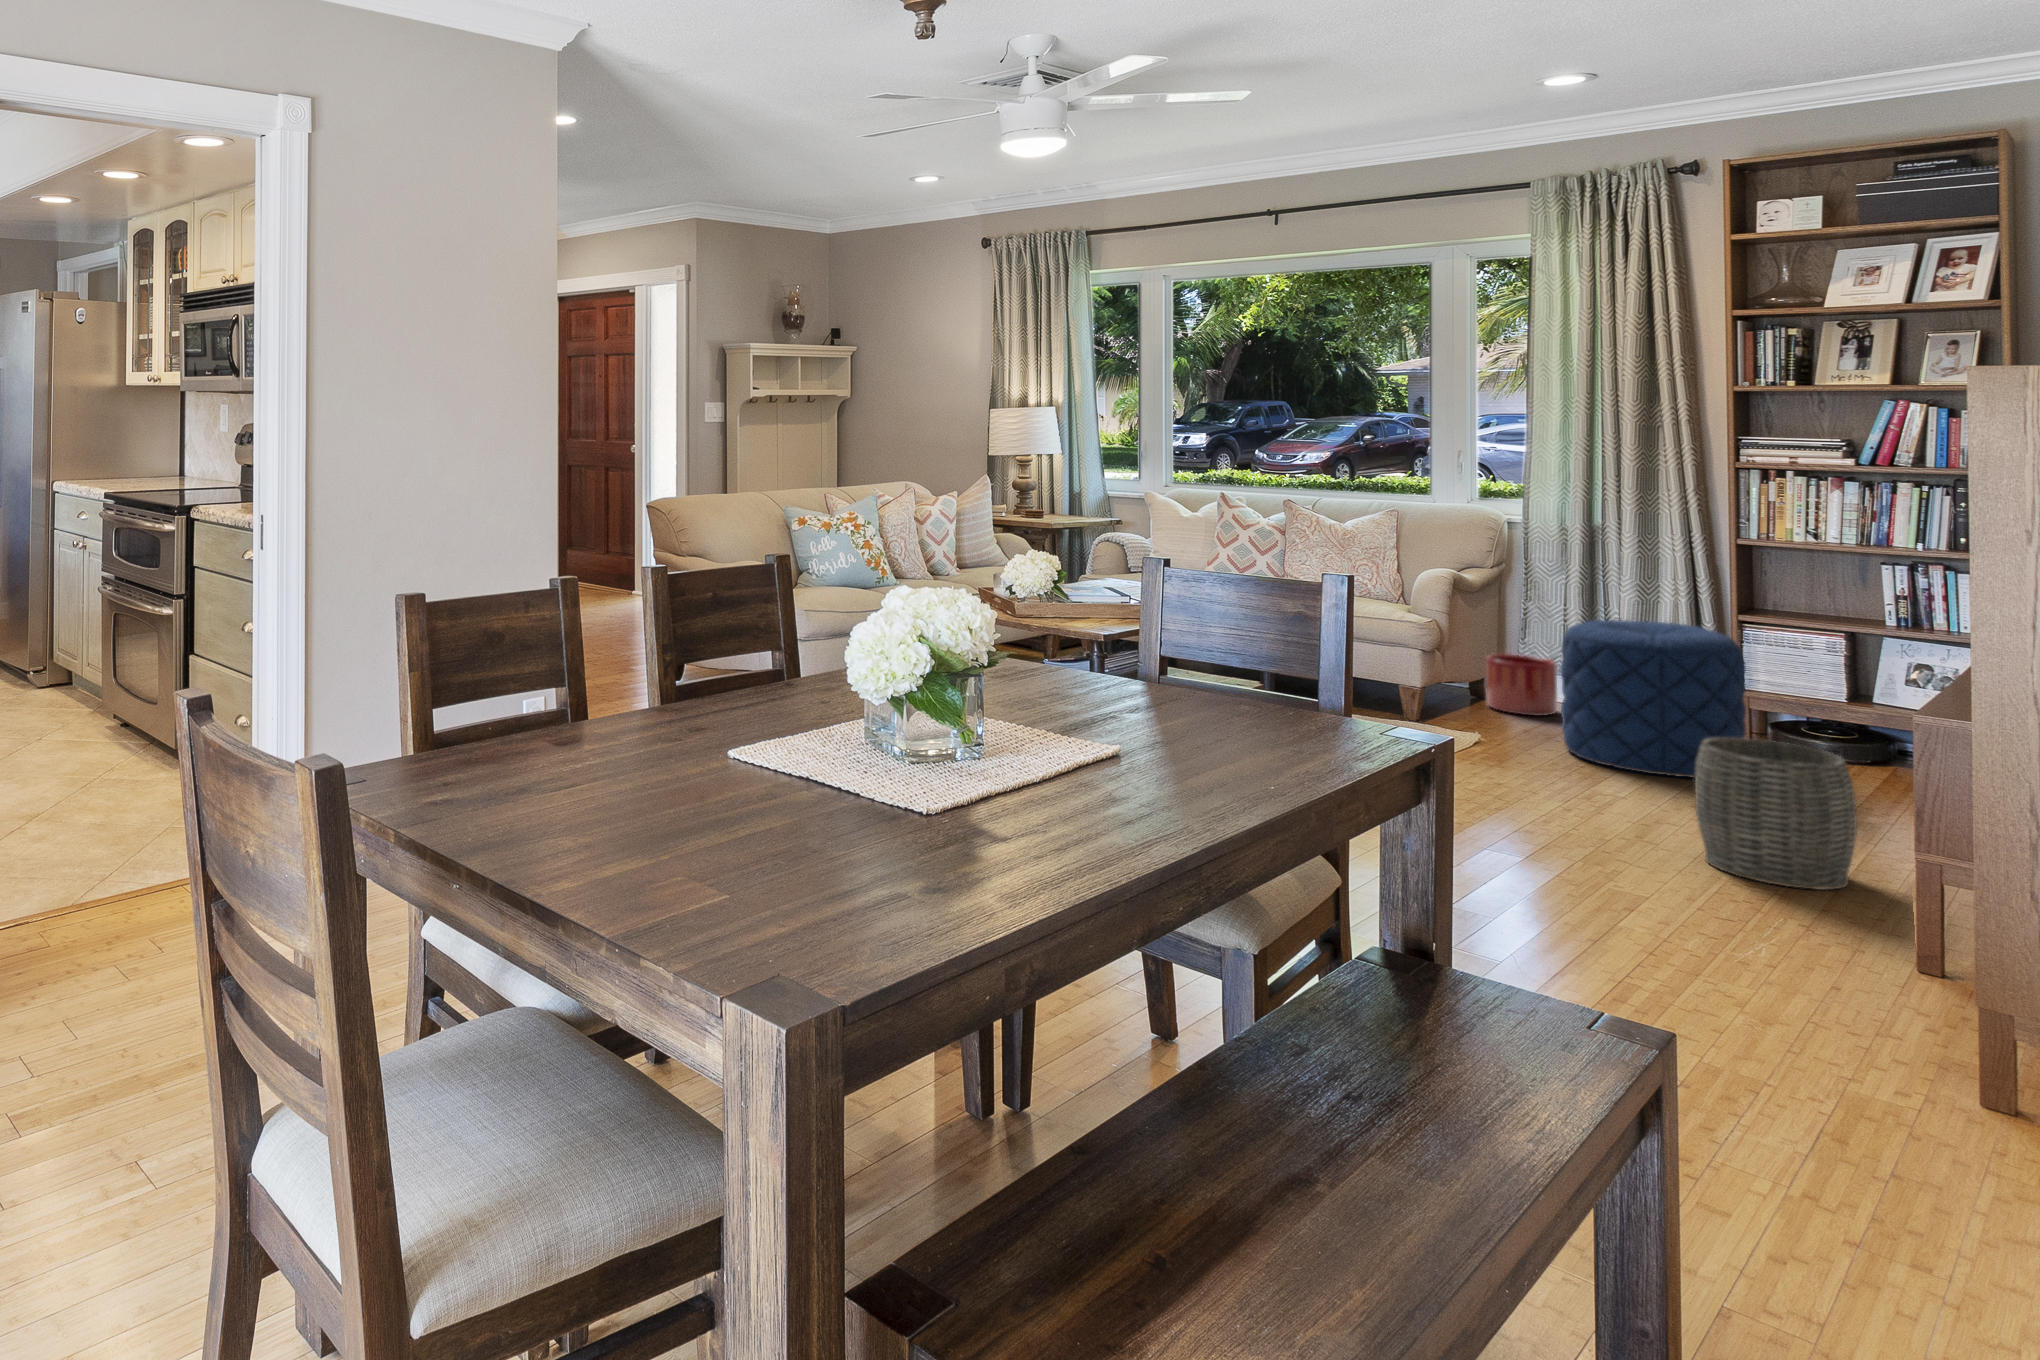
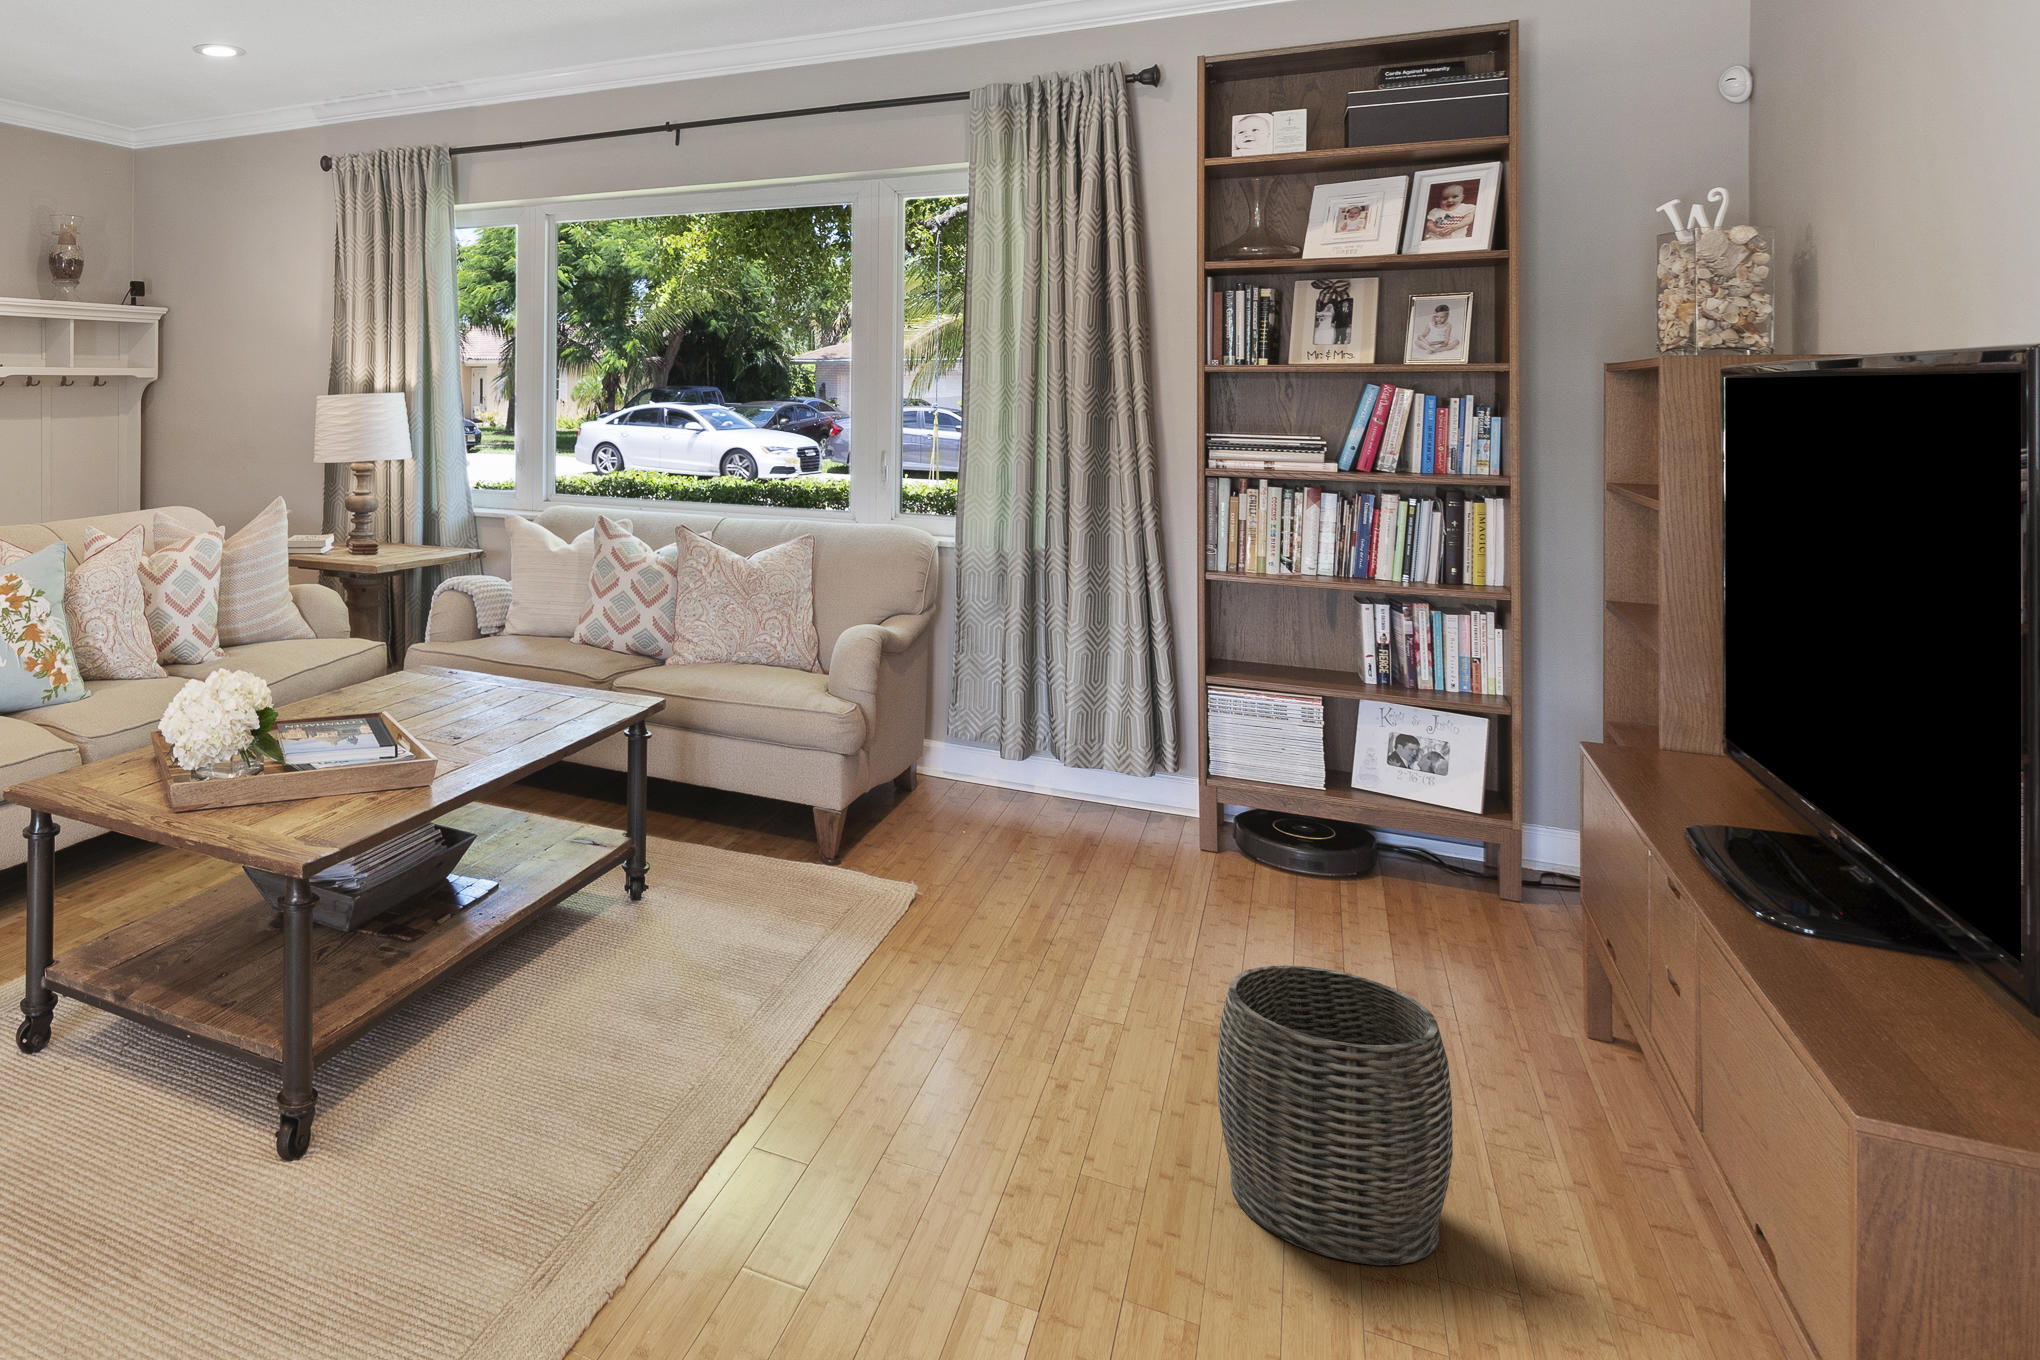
pouf: present [1561,620,1746,778] -> none [1007,700,1230,943]
planter: present [1486,654,1558,716] -> none [915,730,997,819]

